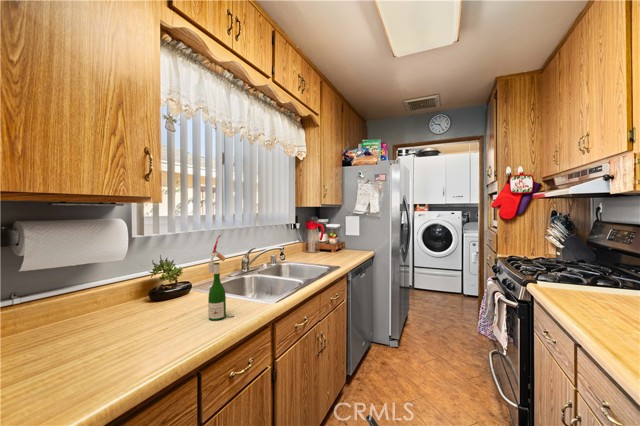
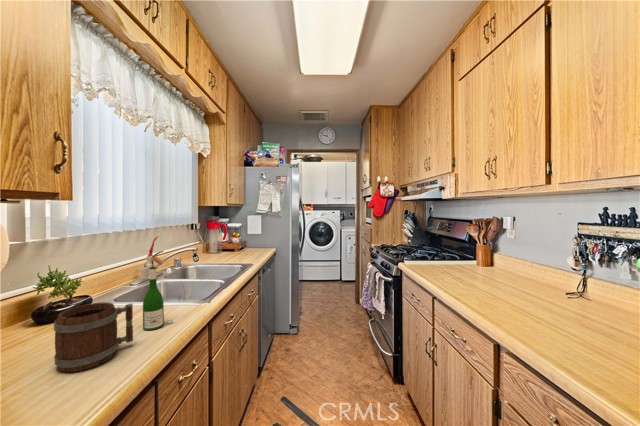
mug: none [132,290,192,346] -> present [54,302,133,372]

